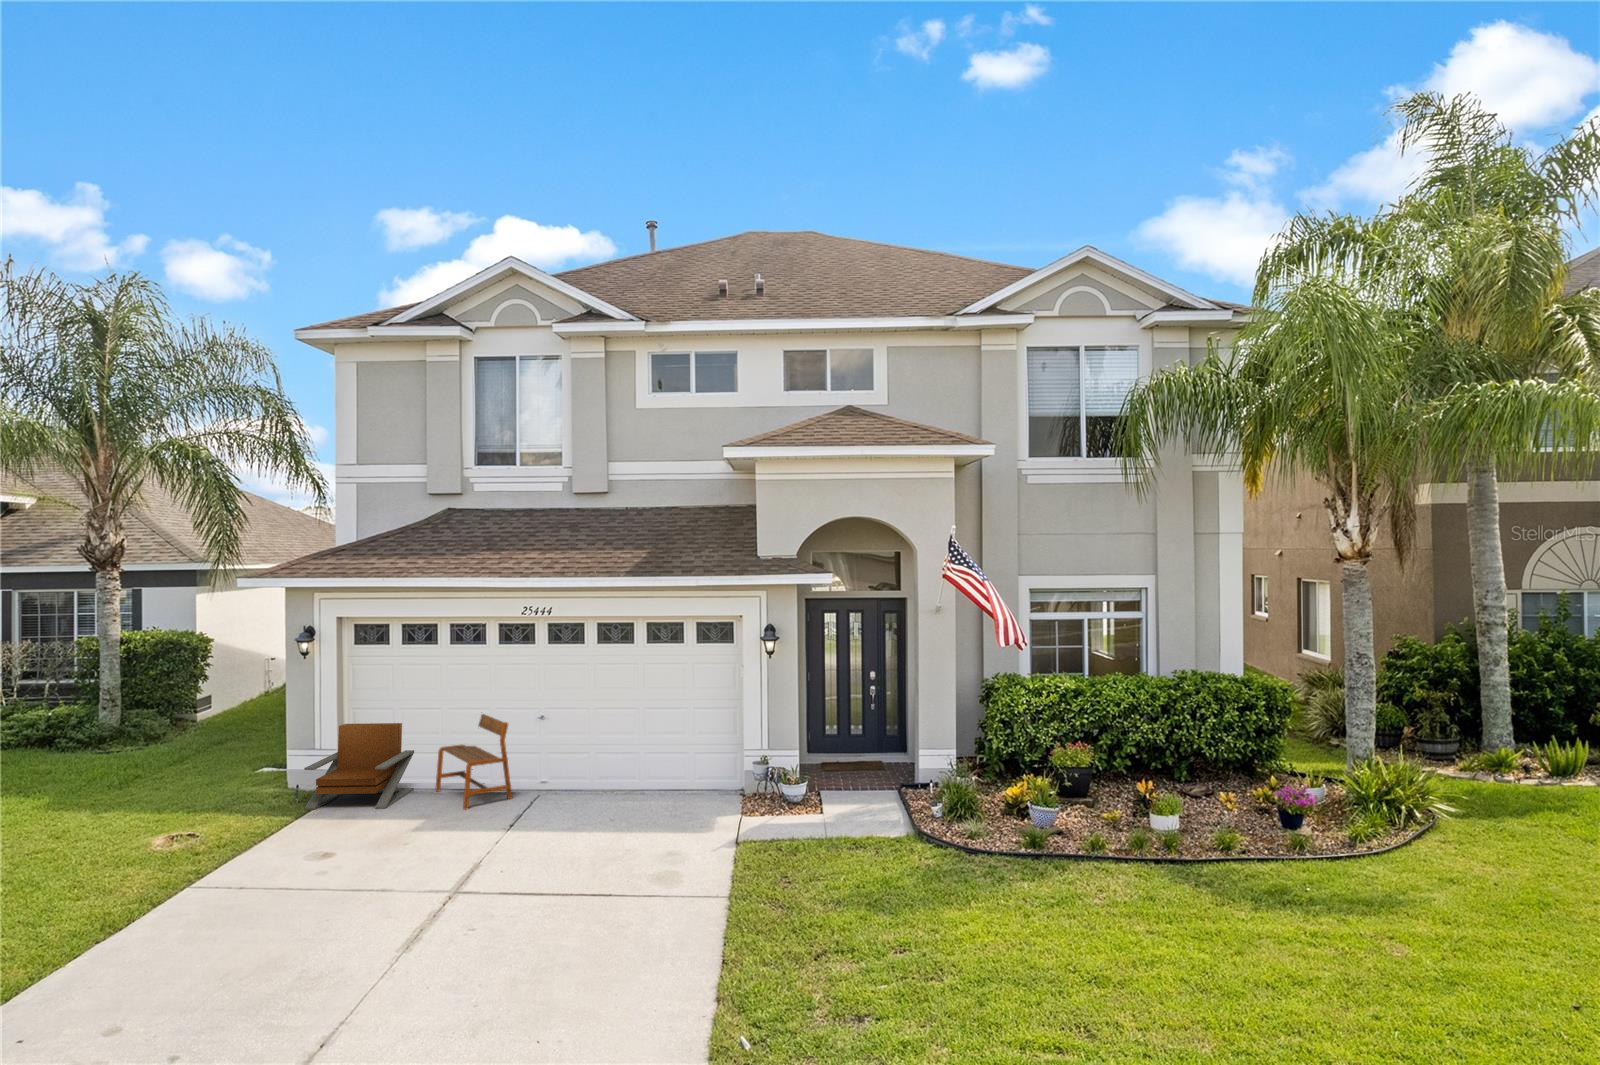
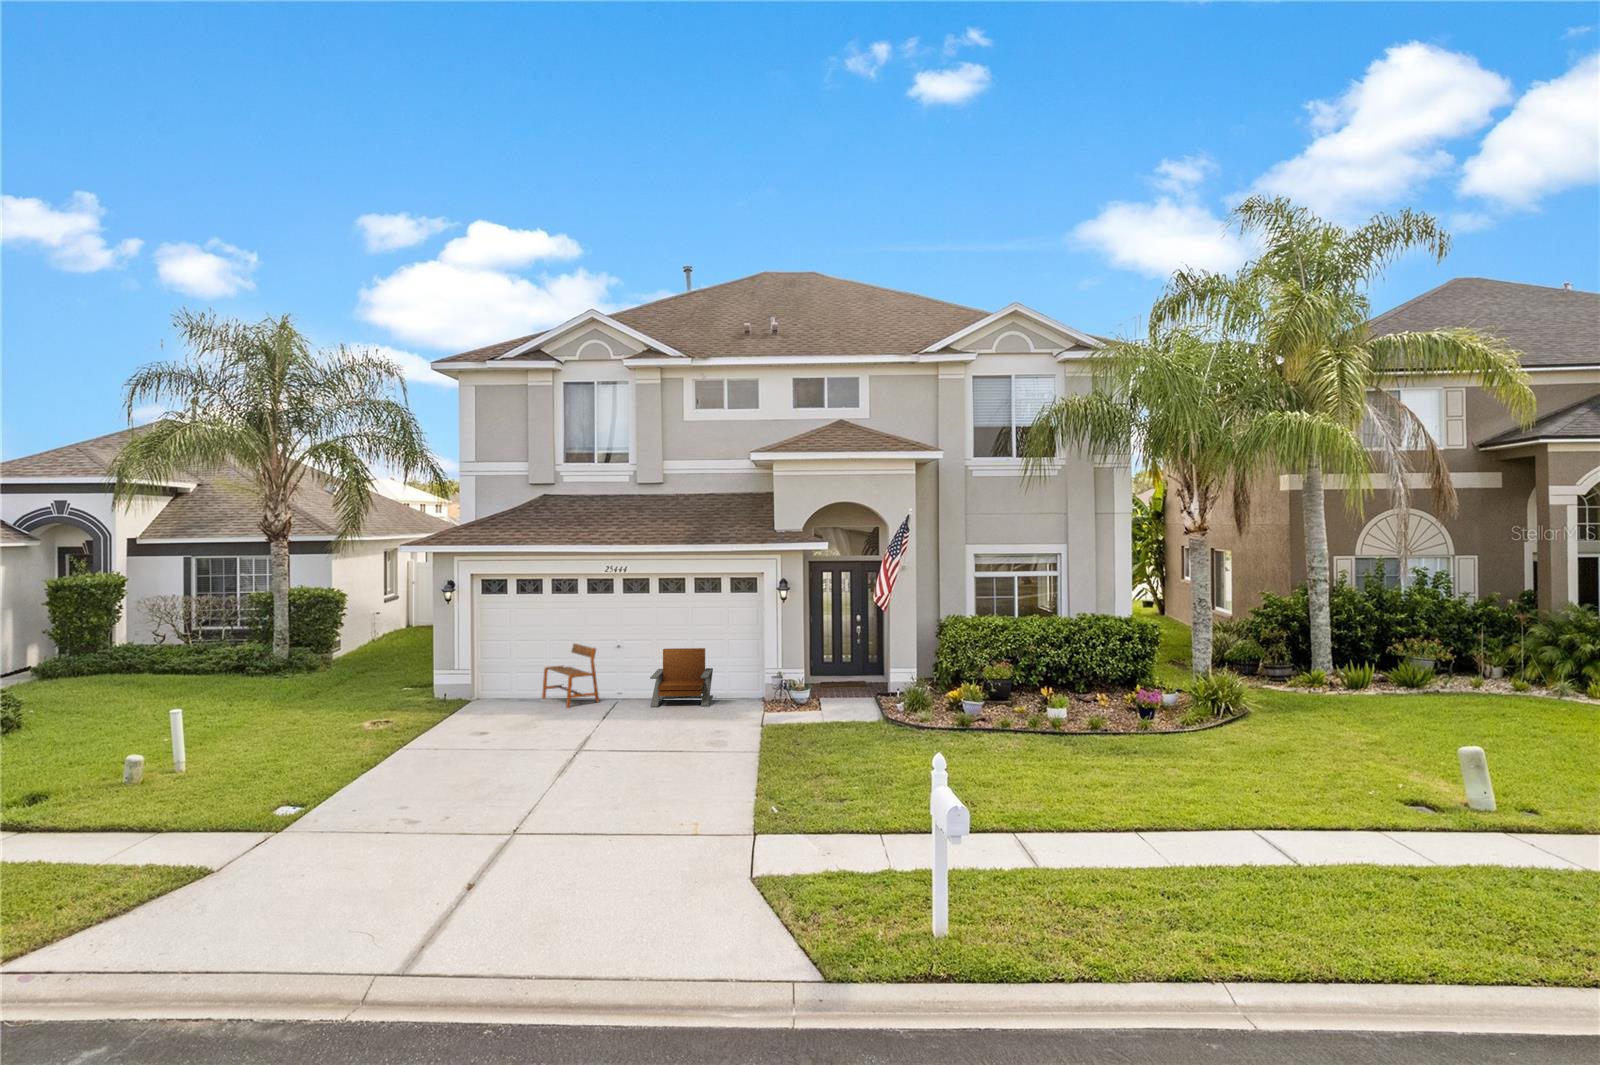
lounge chair: present [304,723,414,810] -> present [650,648,713,707]

